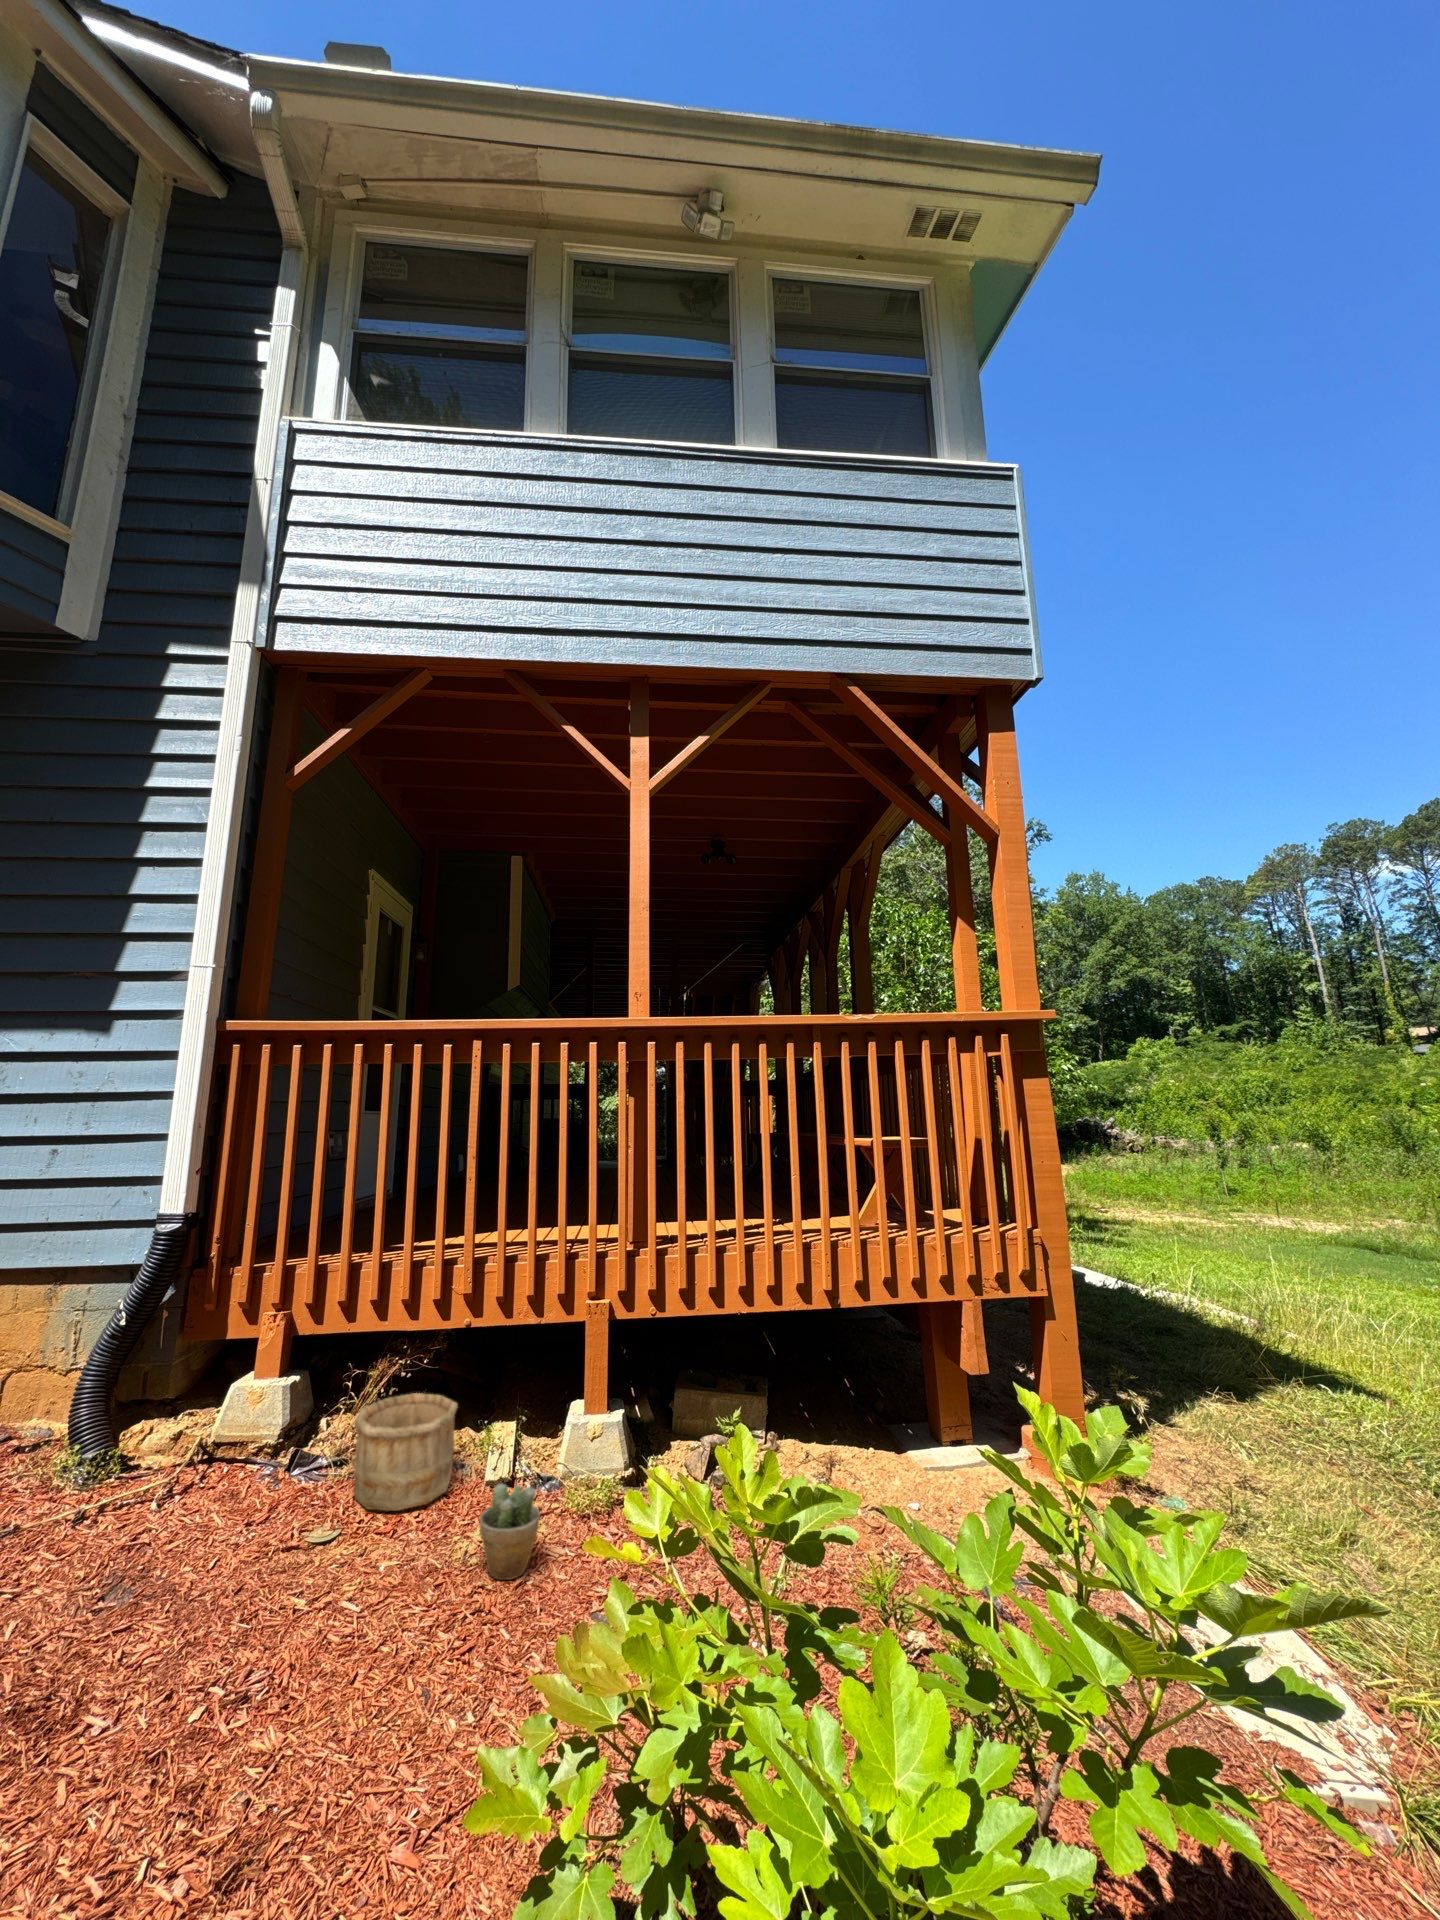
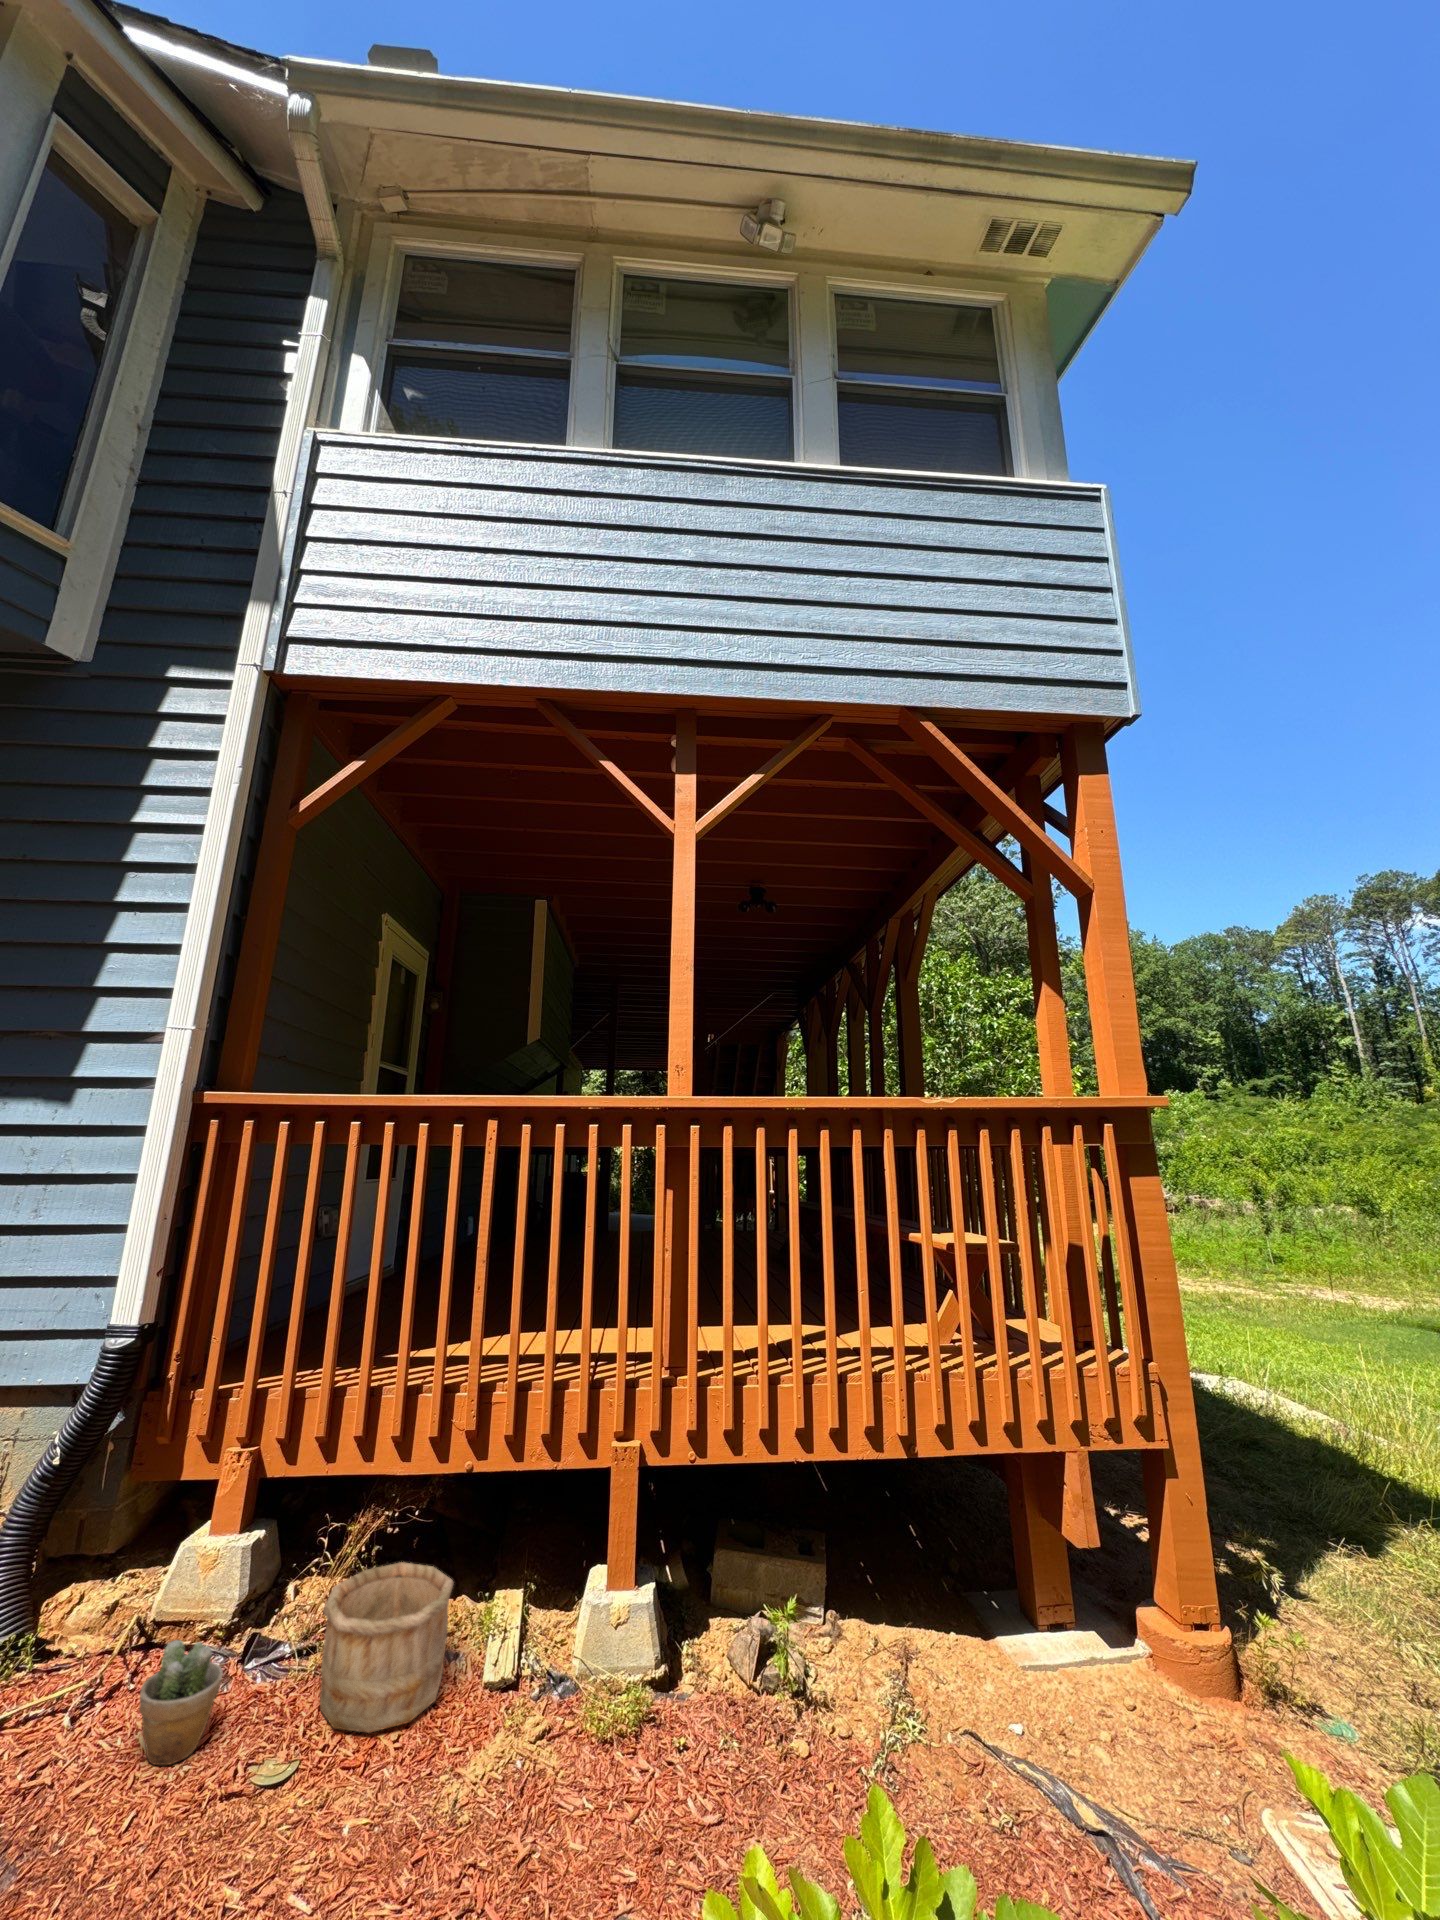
potted plant: present [479,1484,540,1580] -> present [139,1640,223,1765]

